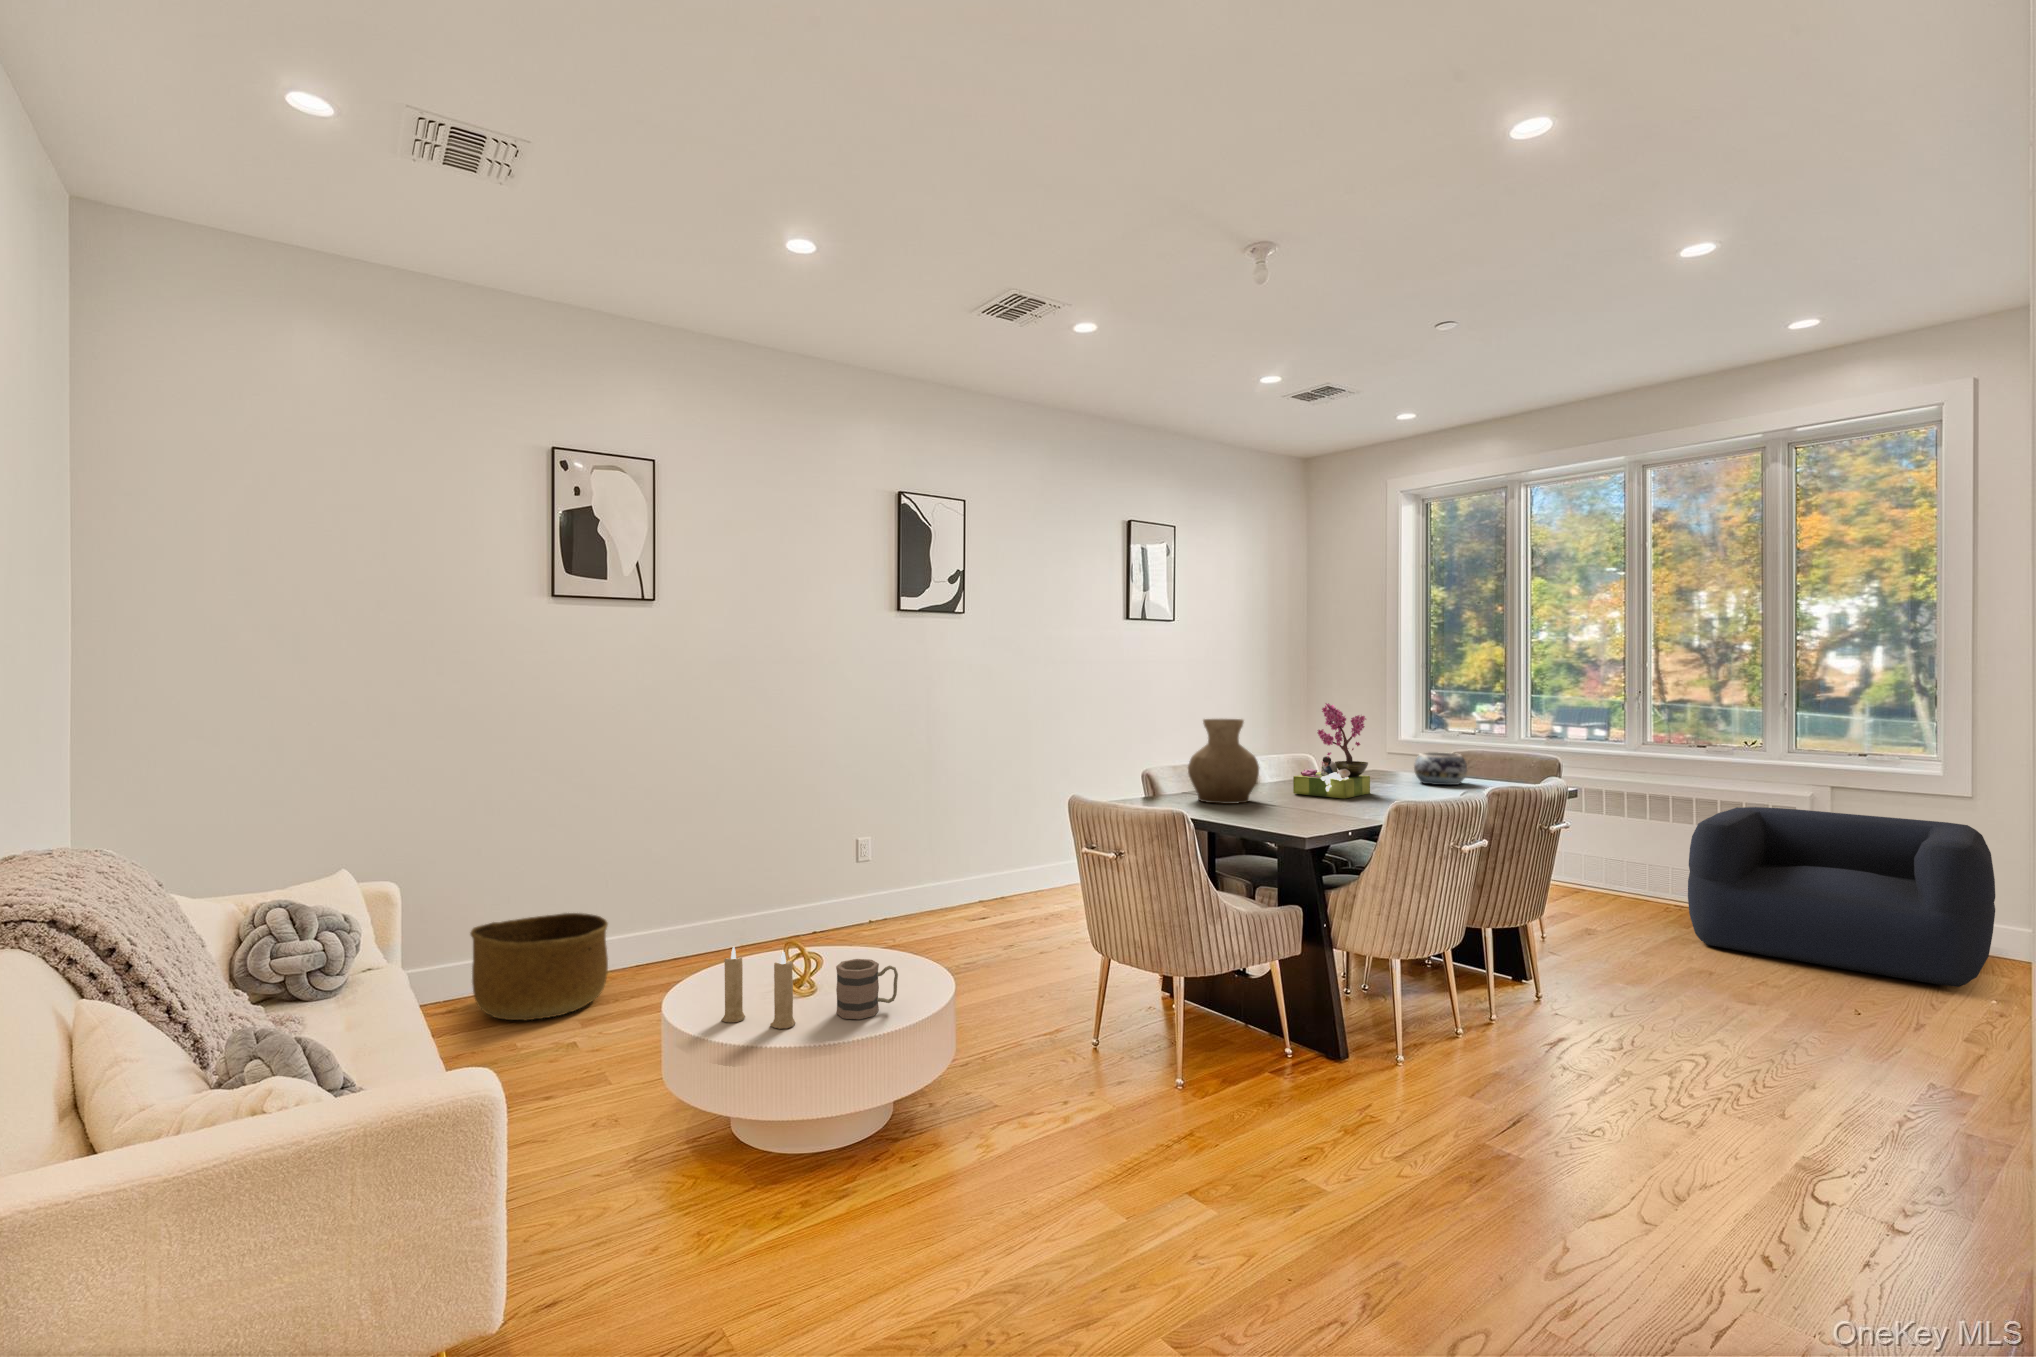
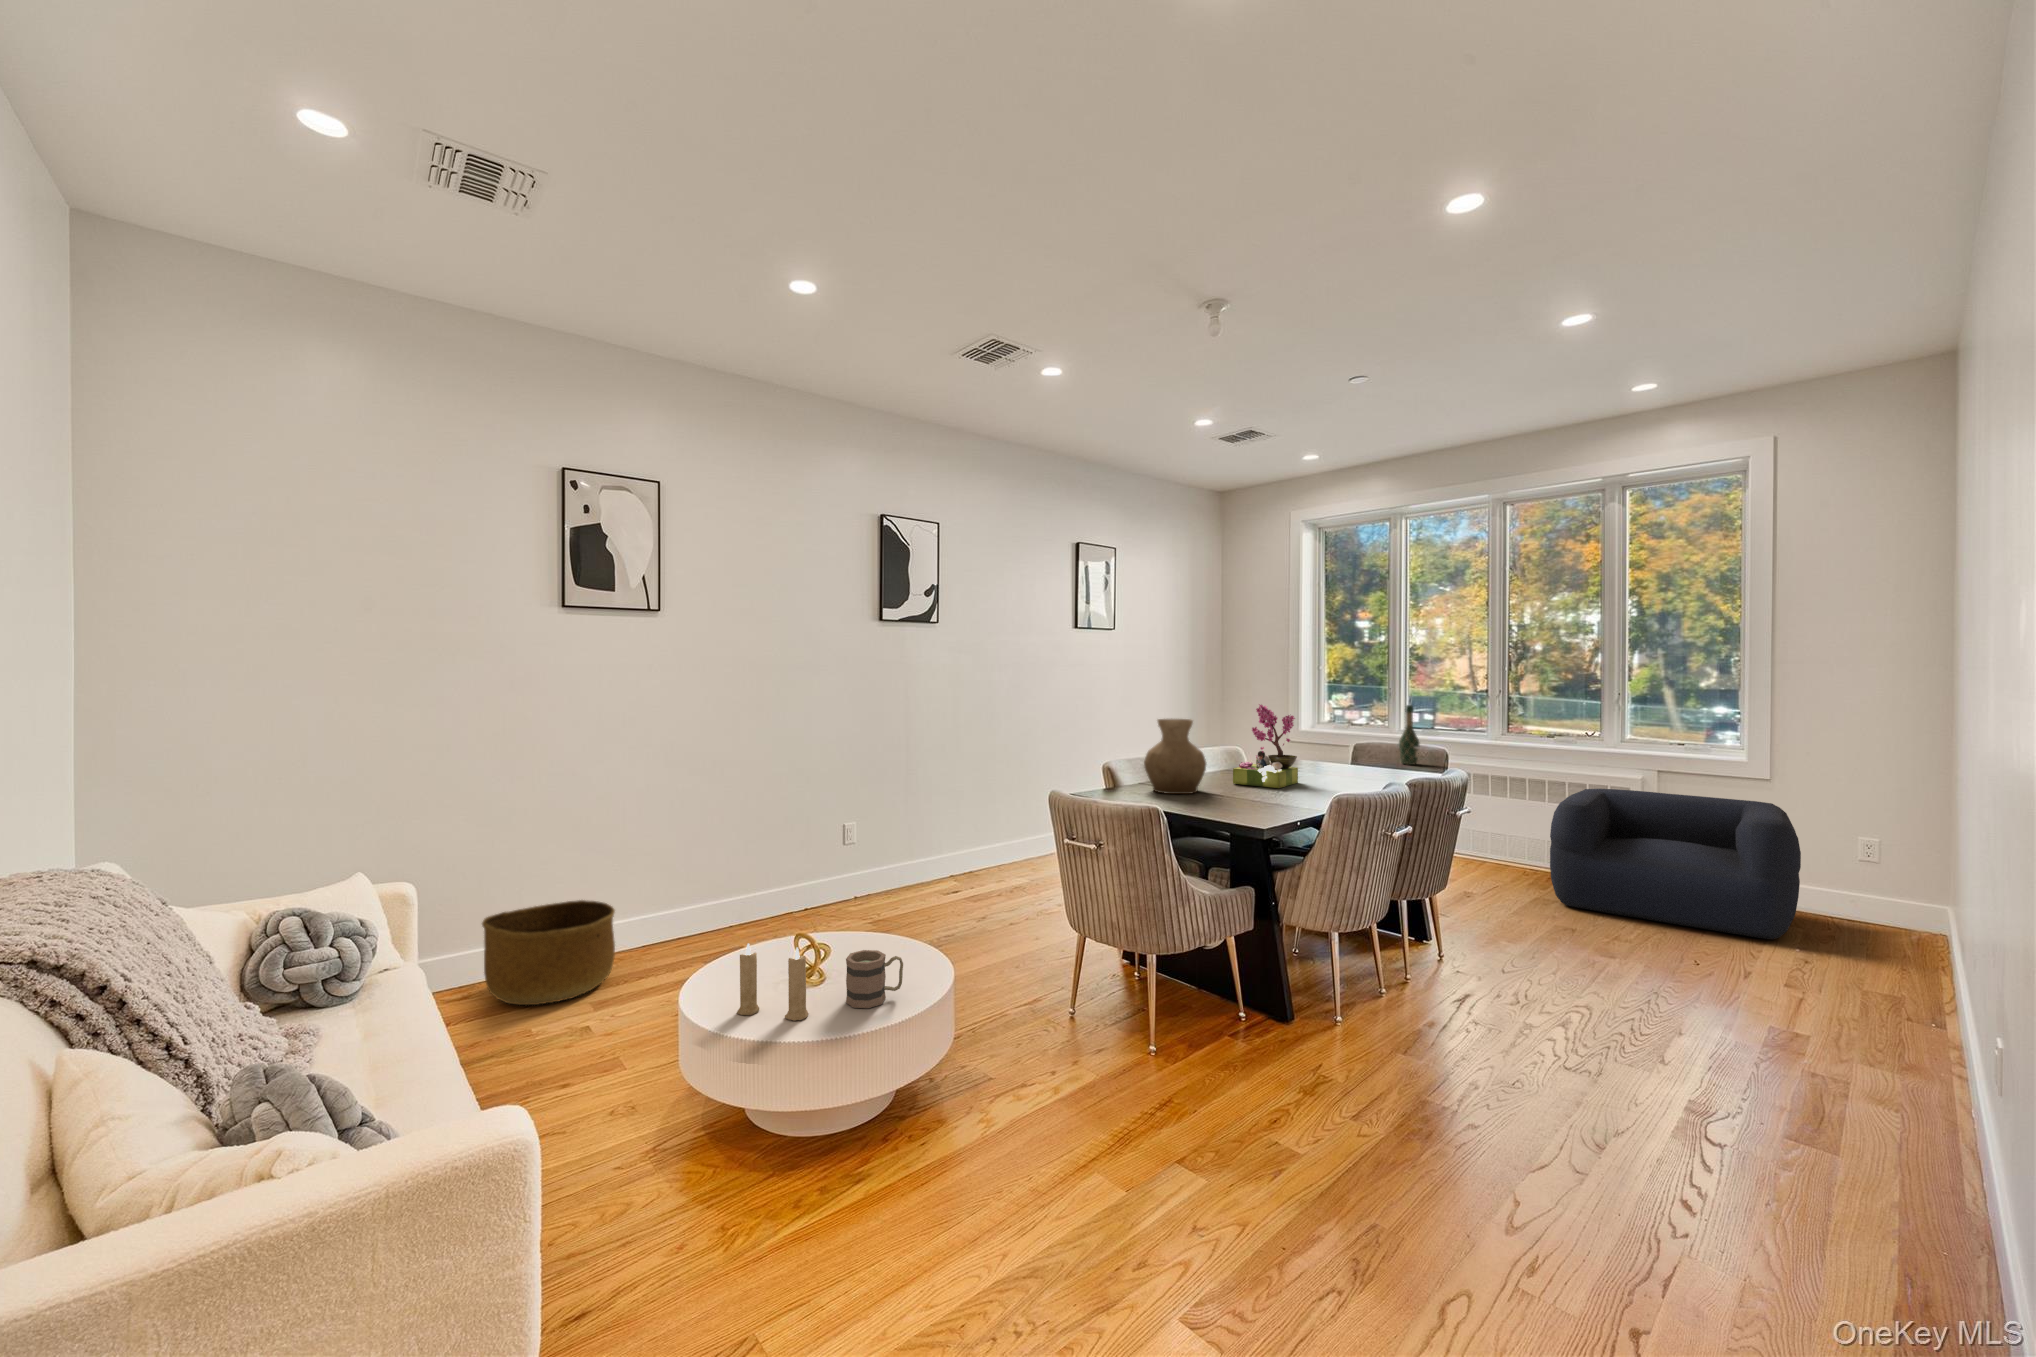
wine bottle: none [1500,706,1525,775] -> present [1399,705,1420,765]
decorative bowl: present [1414,752,1467,785] -> none [1331,746,1376,774]

